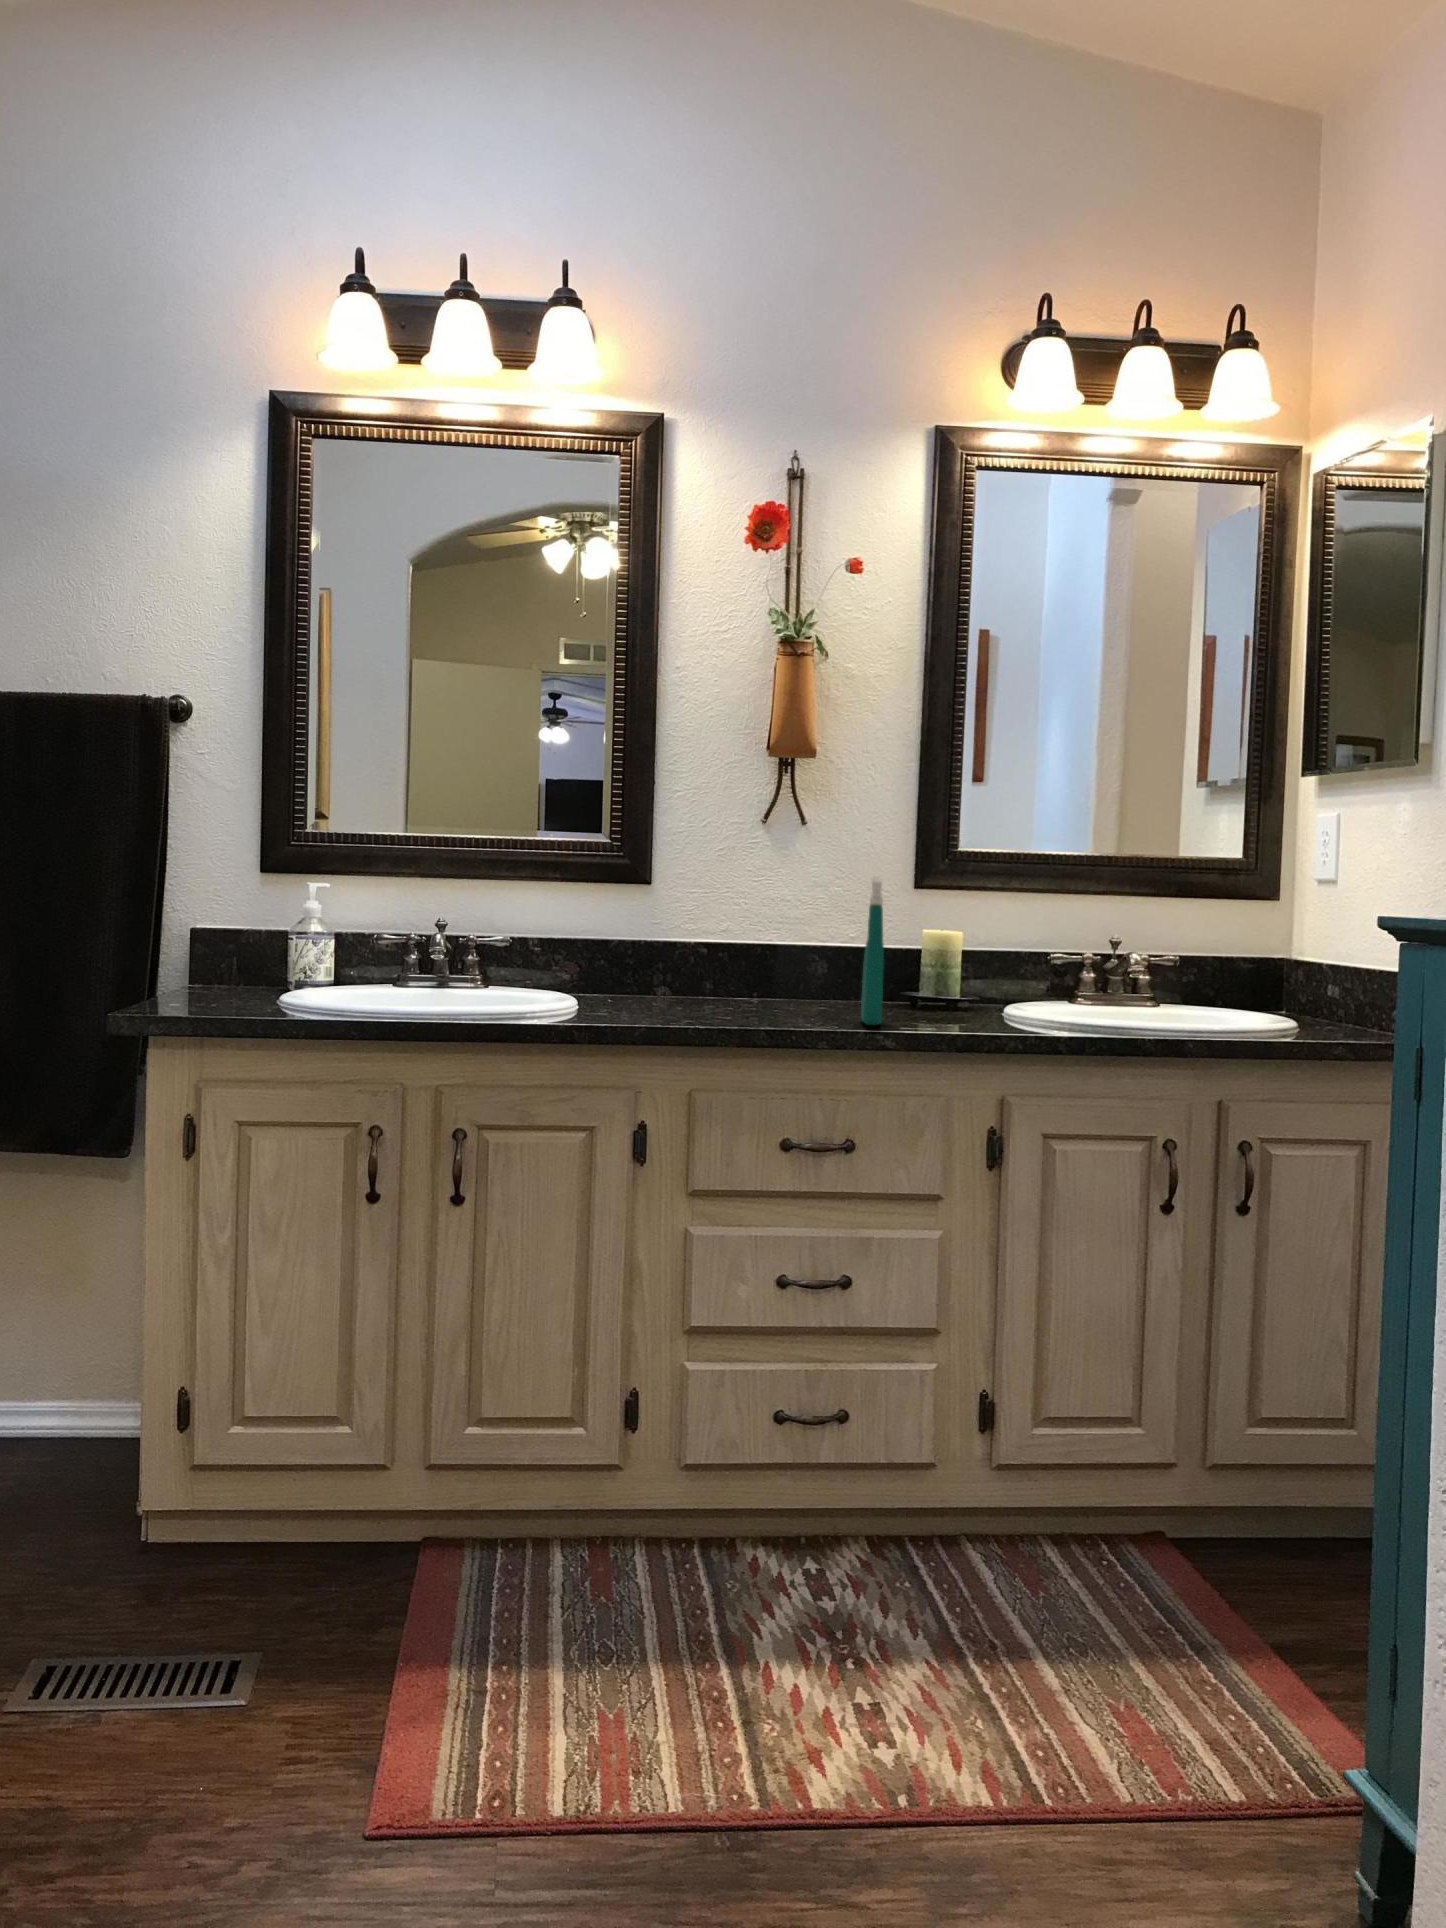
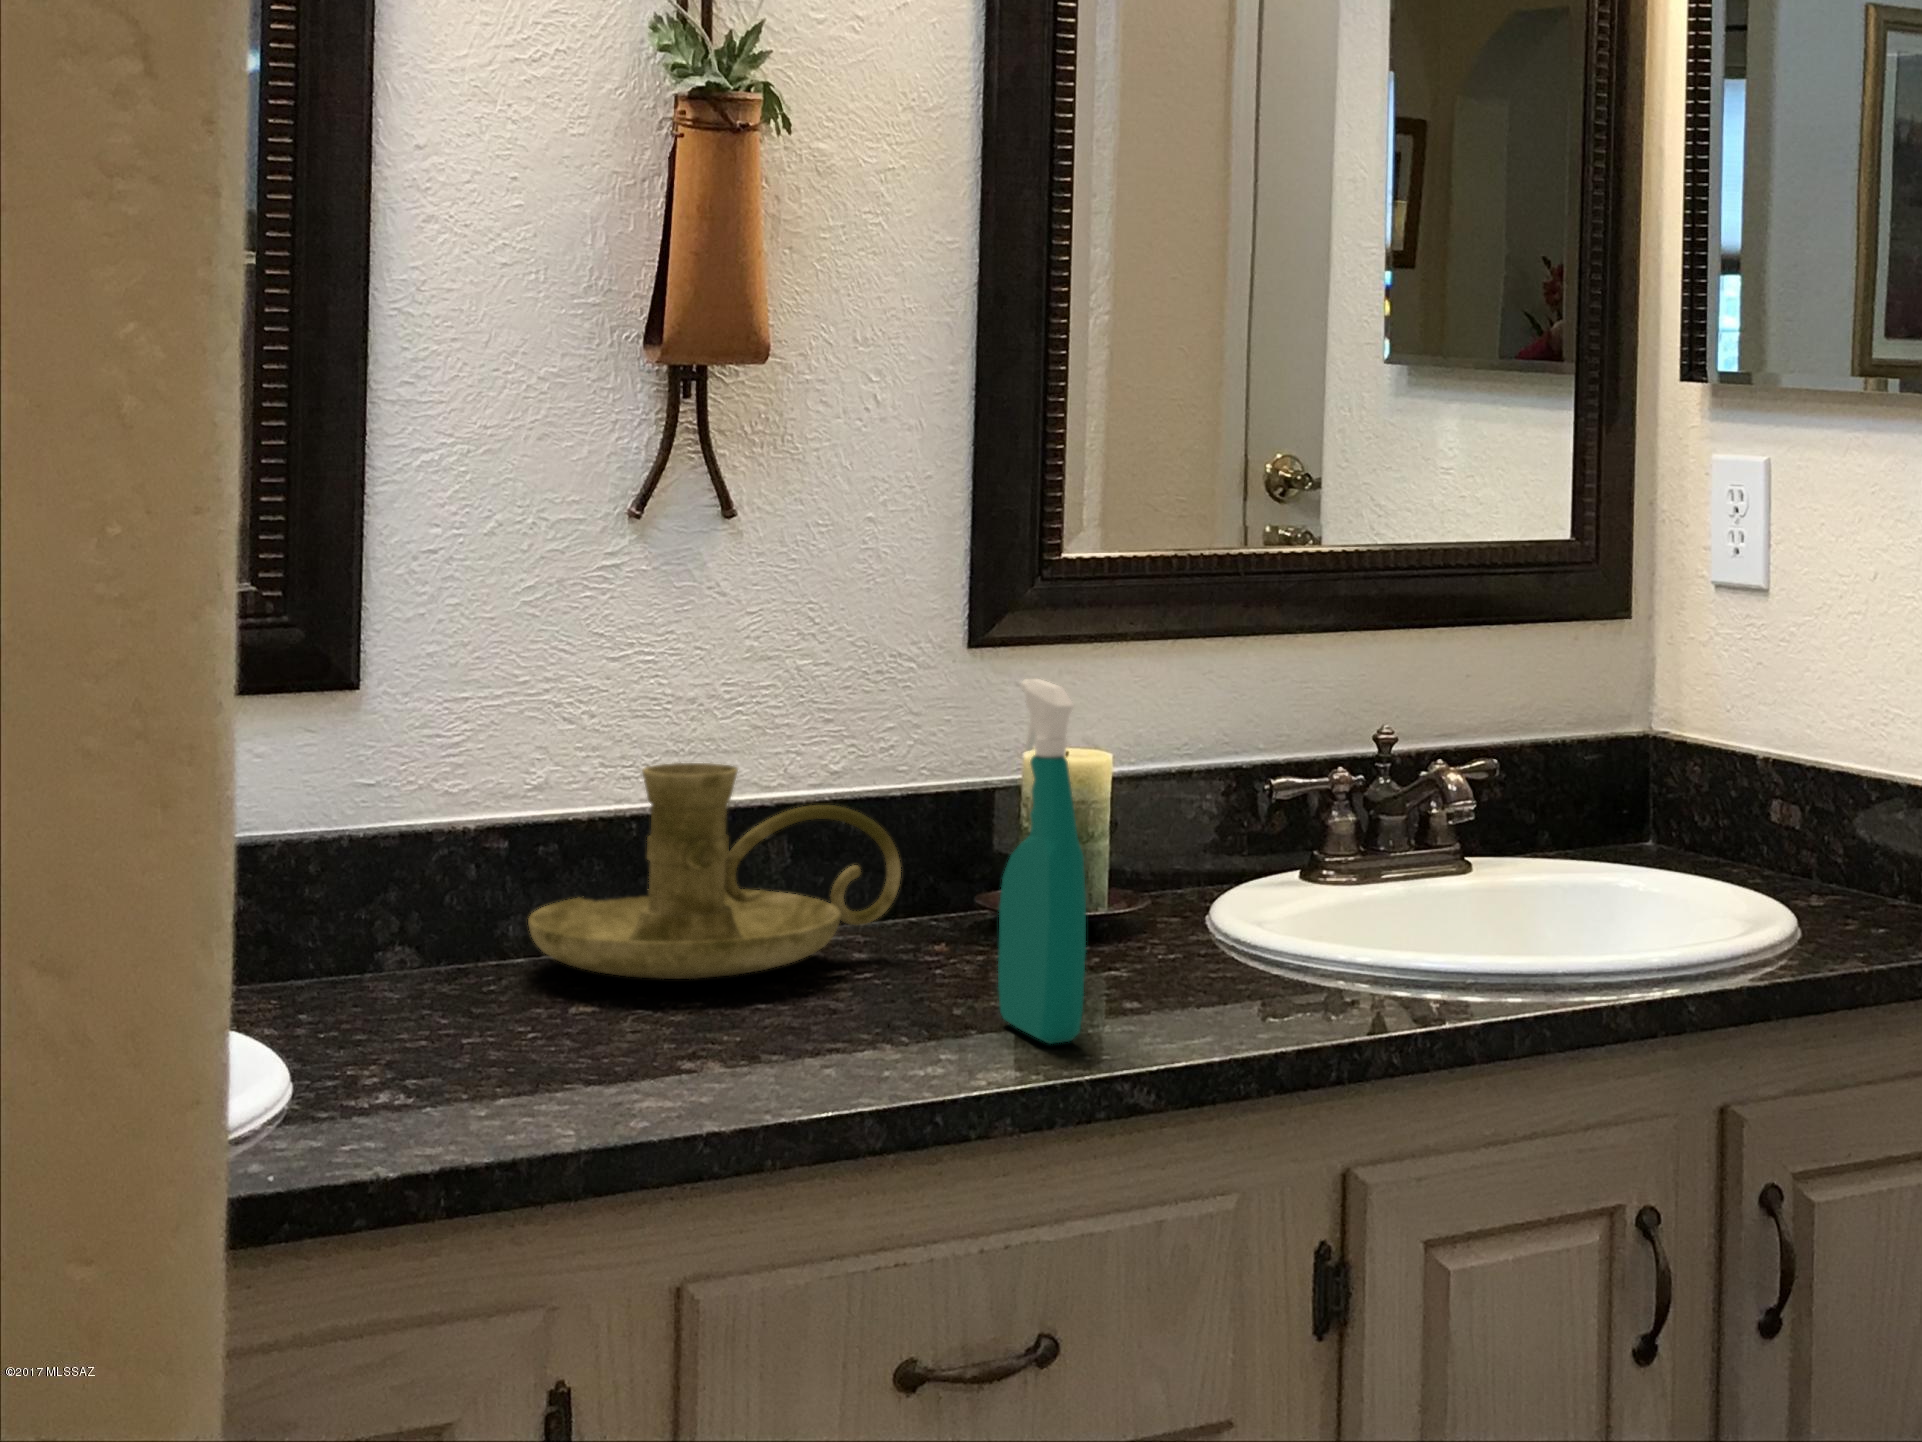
candle holder: none [707,918,862,1002] -> present [528,763,901,979]

